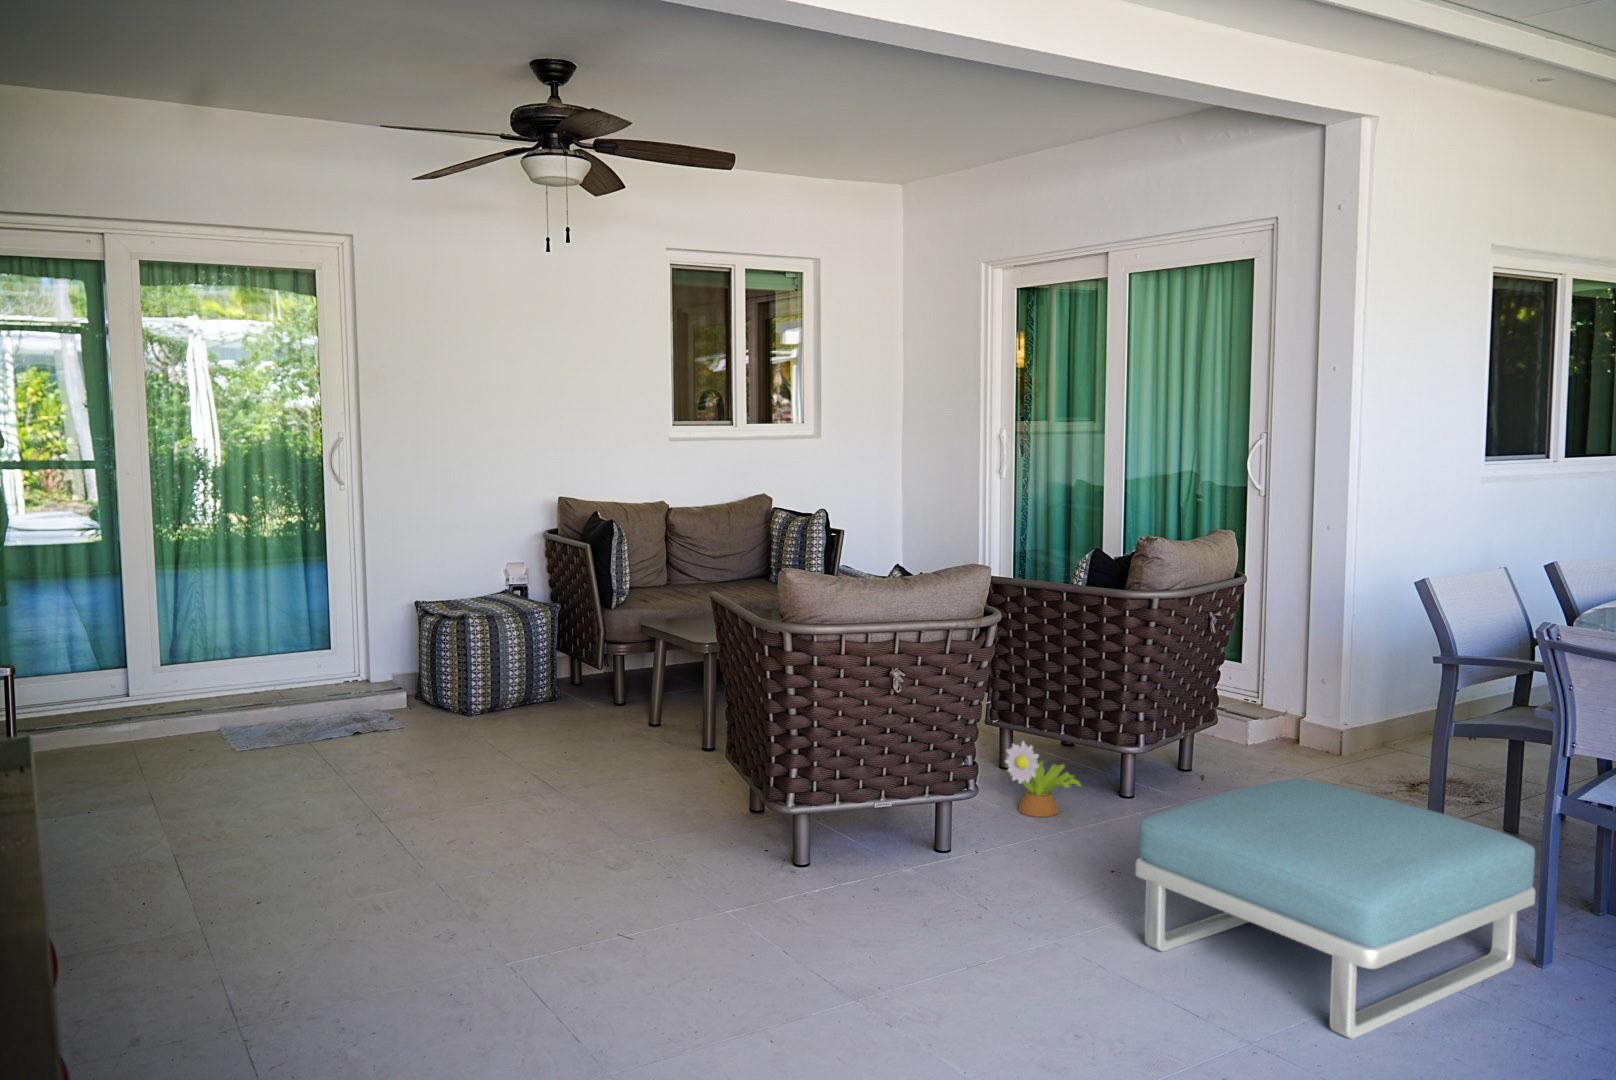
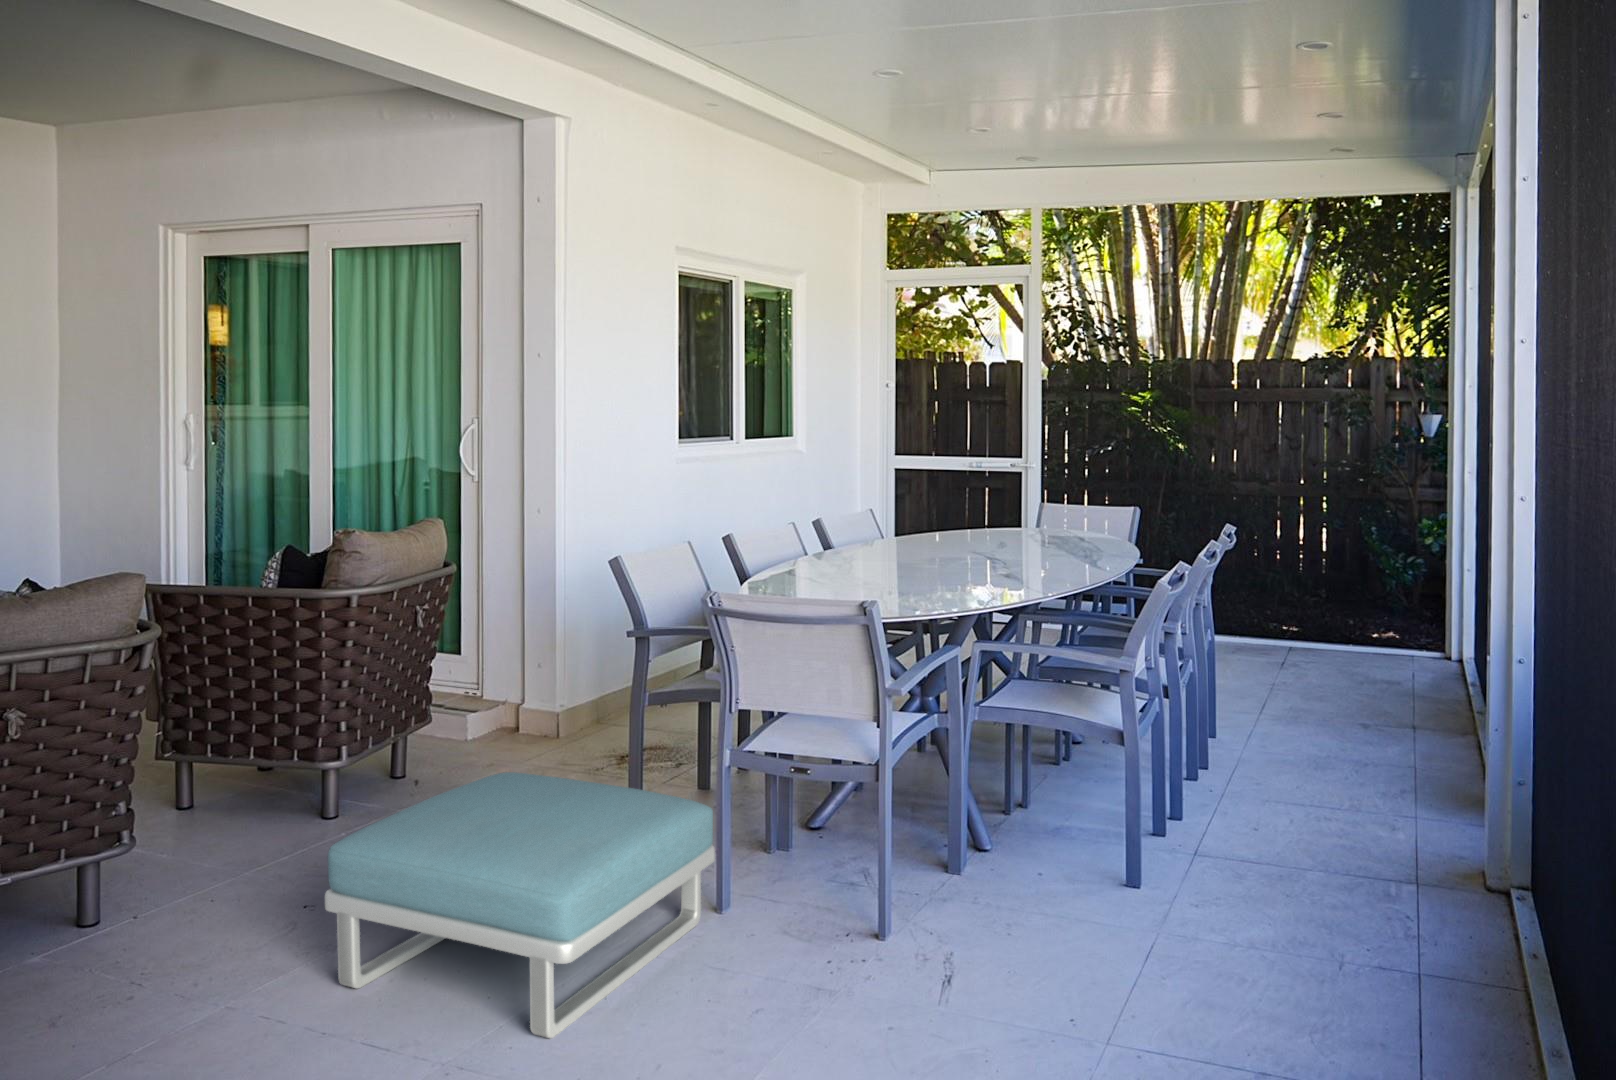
decorative plant: present [1004,741,1081,817] -> none [179,771,278,856]

